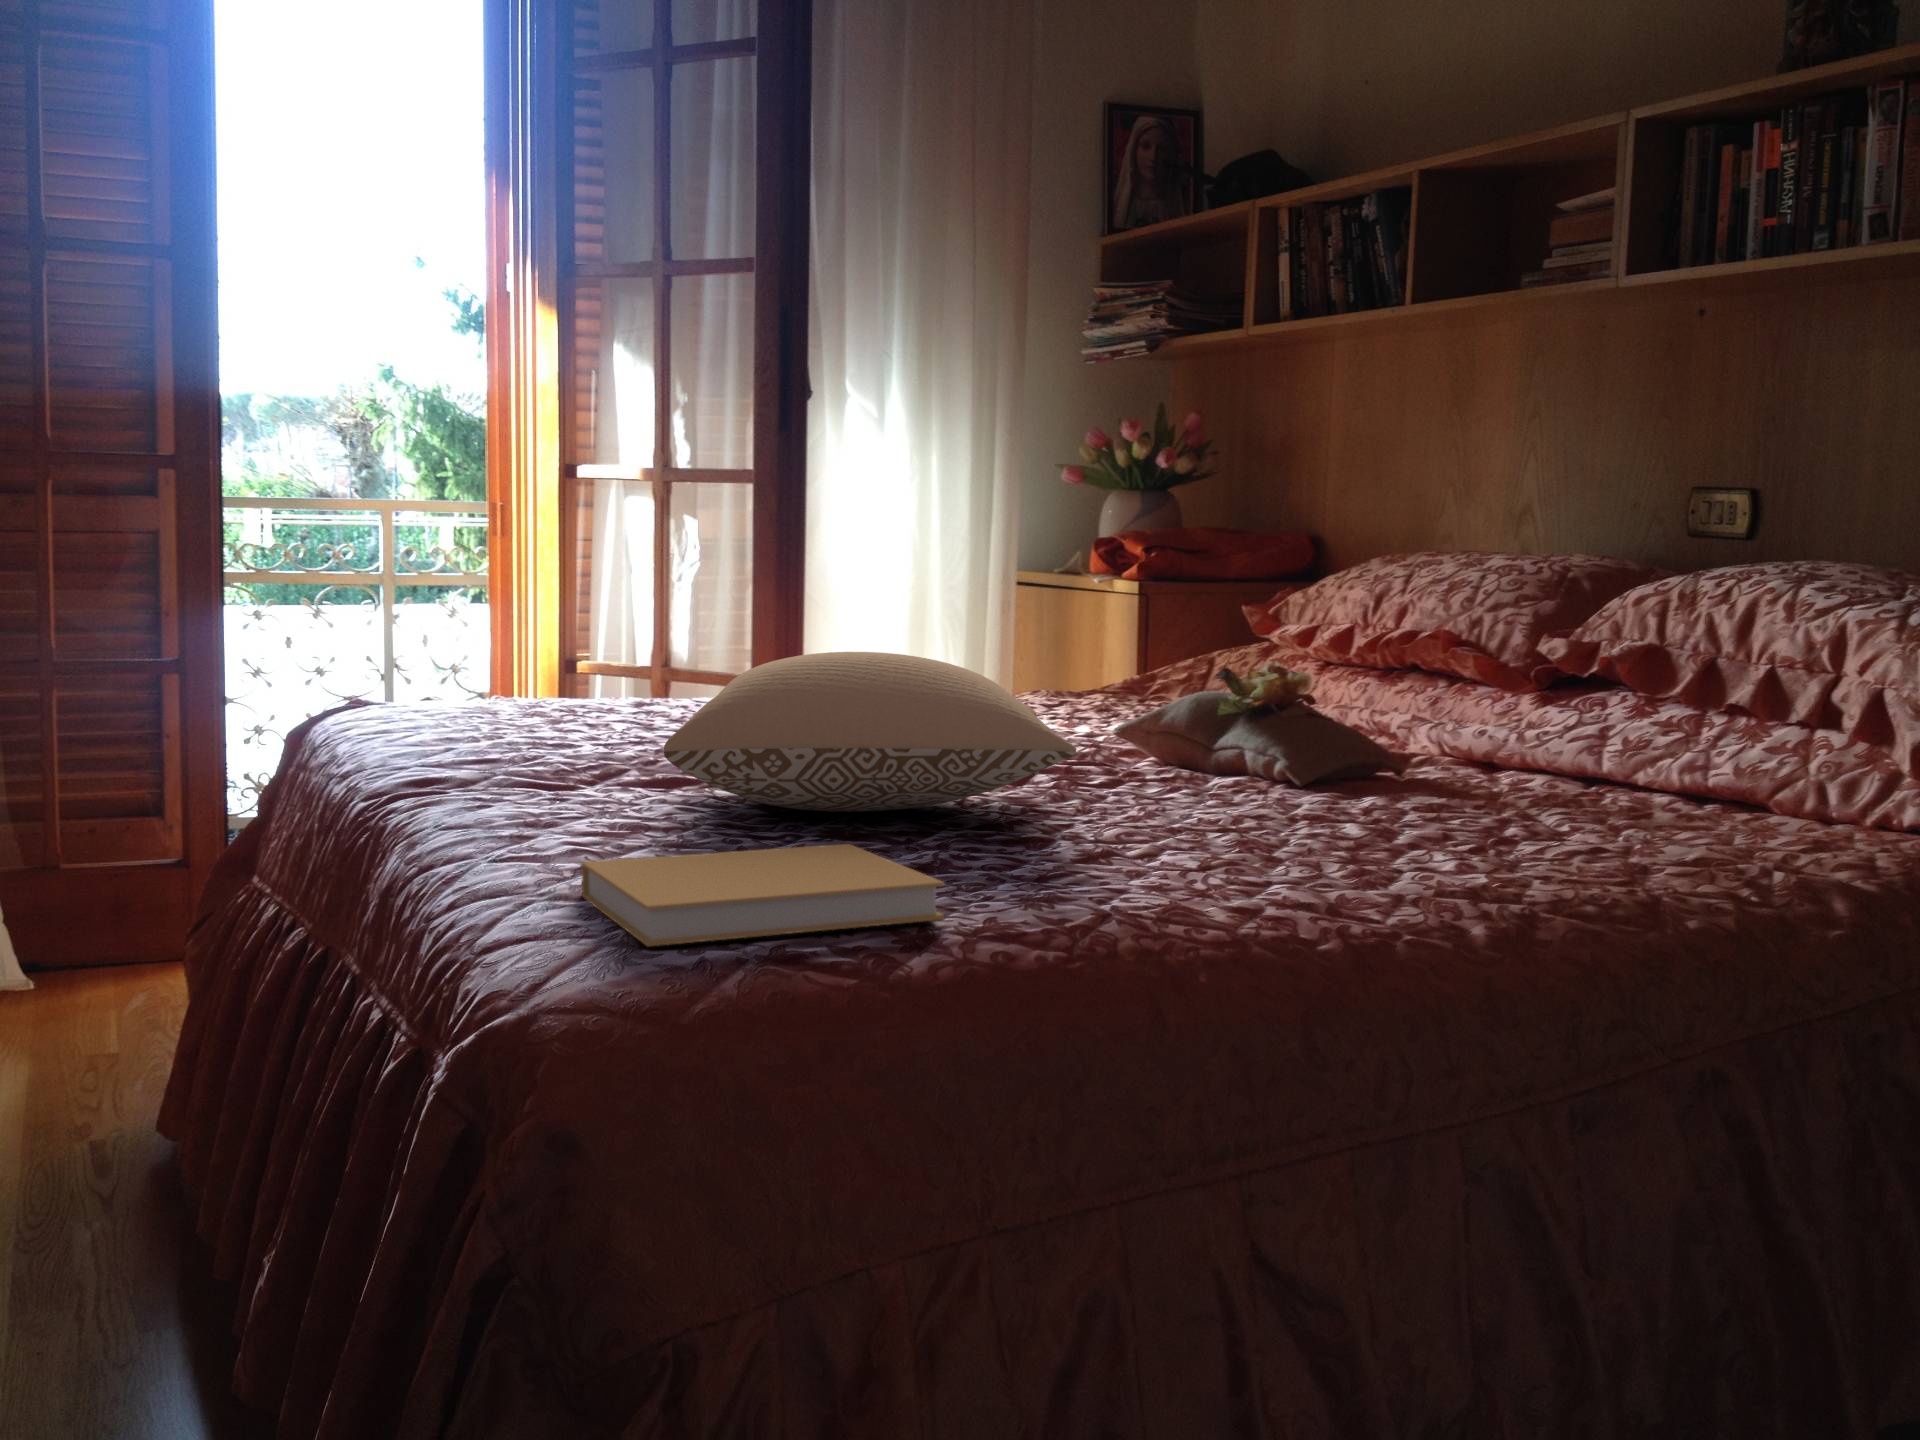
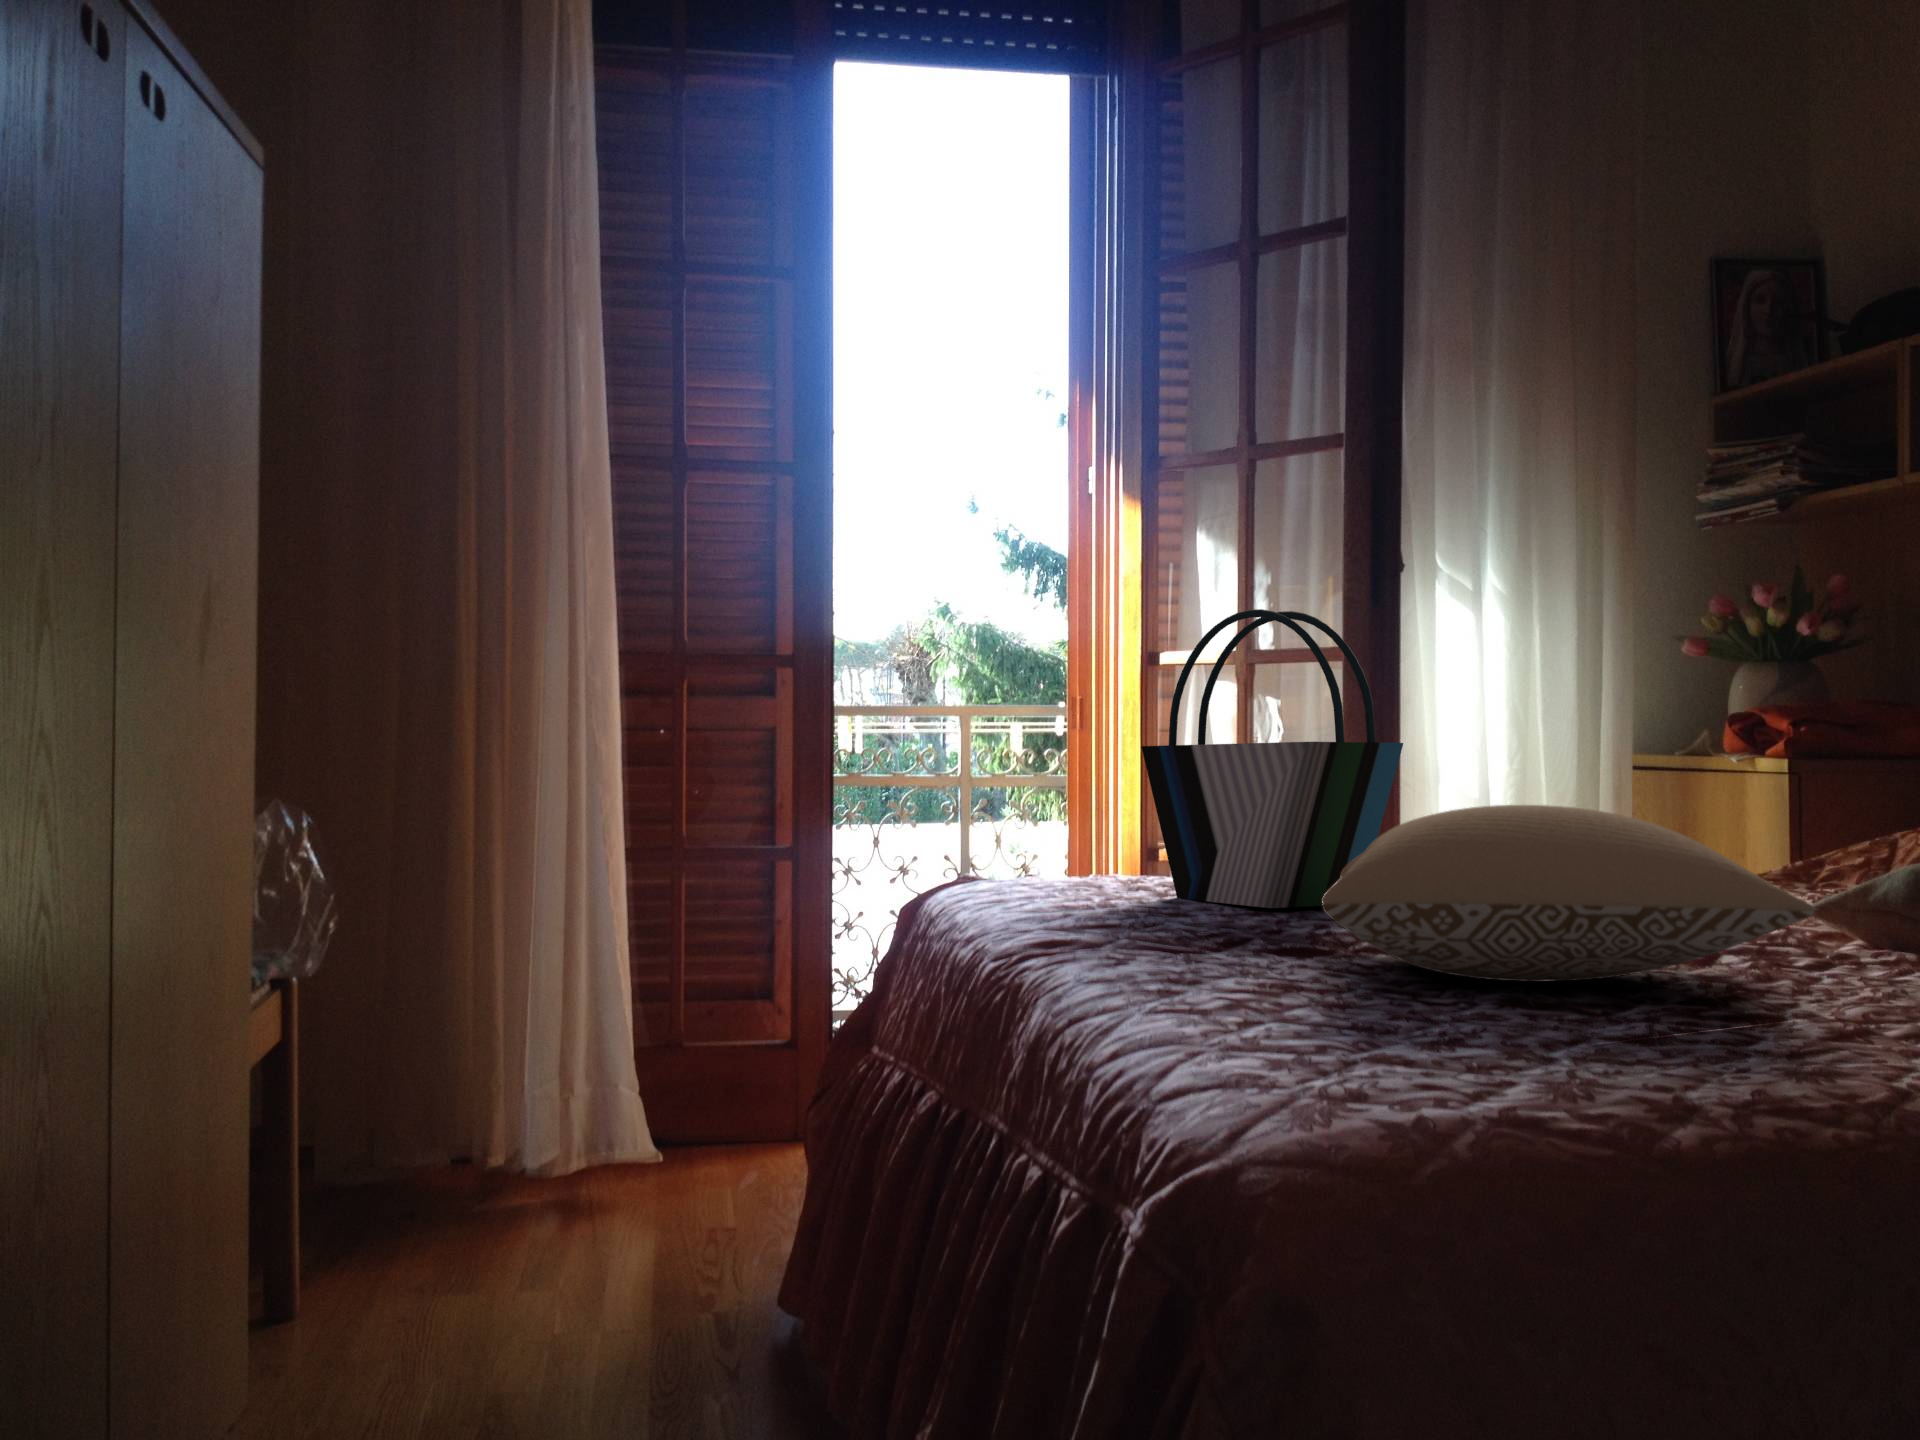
tote bag: none [532,447,777,737] -> present [1142,609,1403,908]
book: present [582,844,945,946] -> none [1256,1006,1698,1100]

